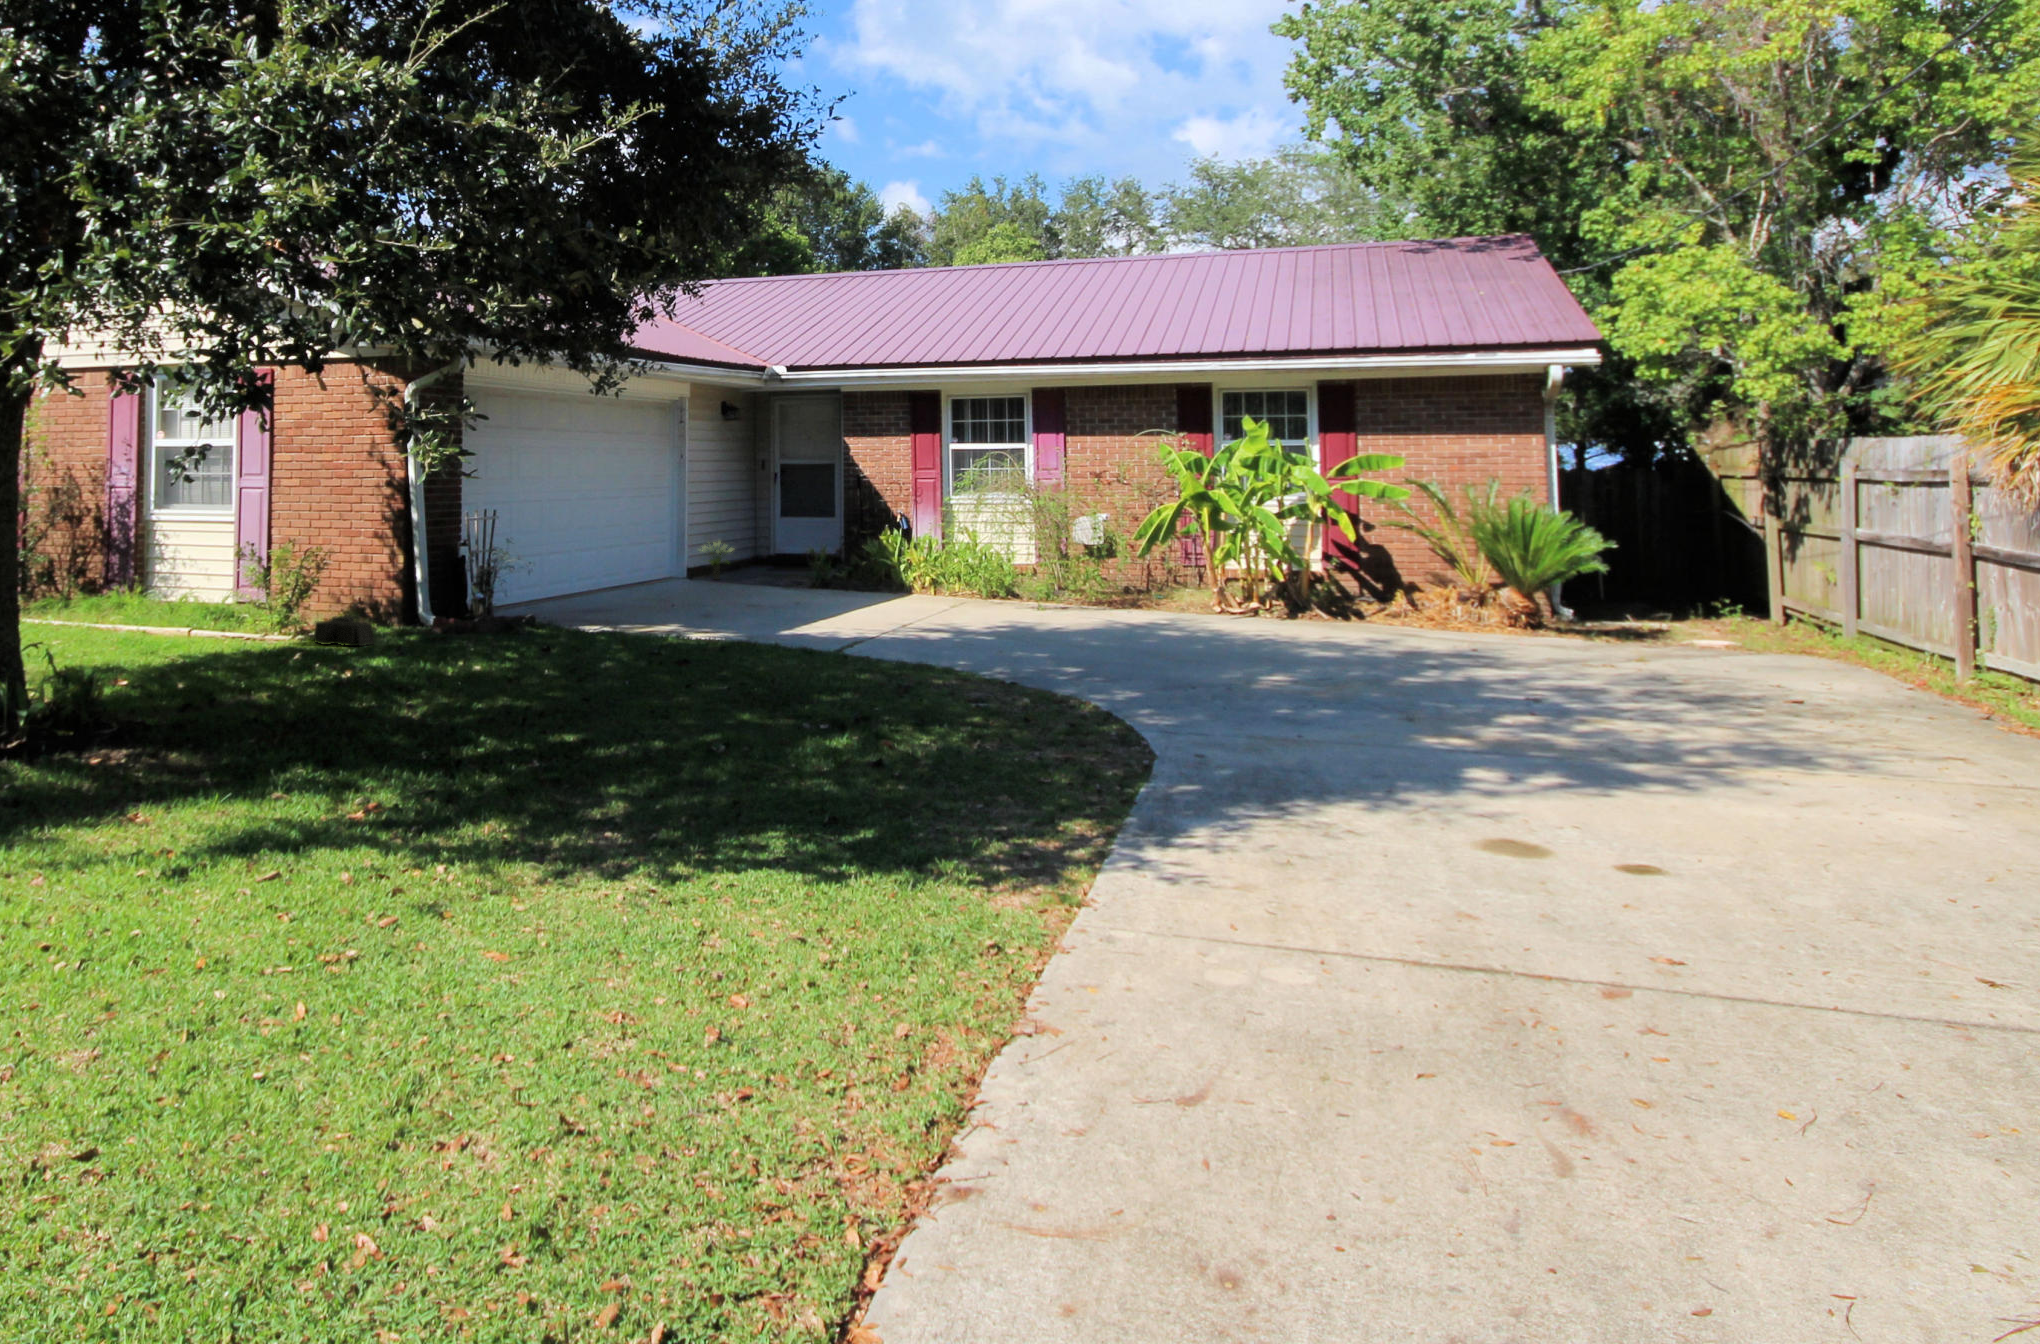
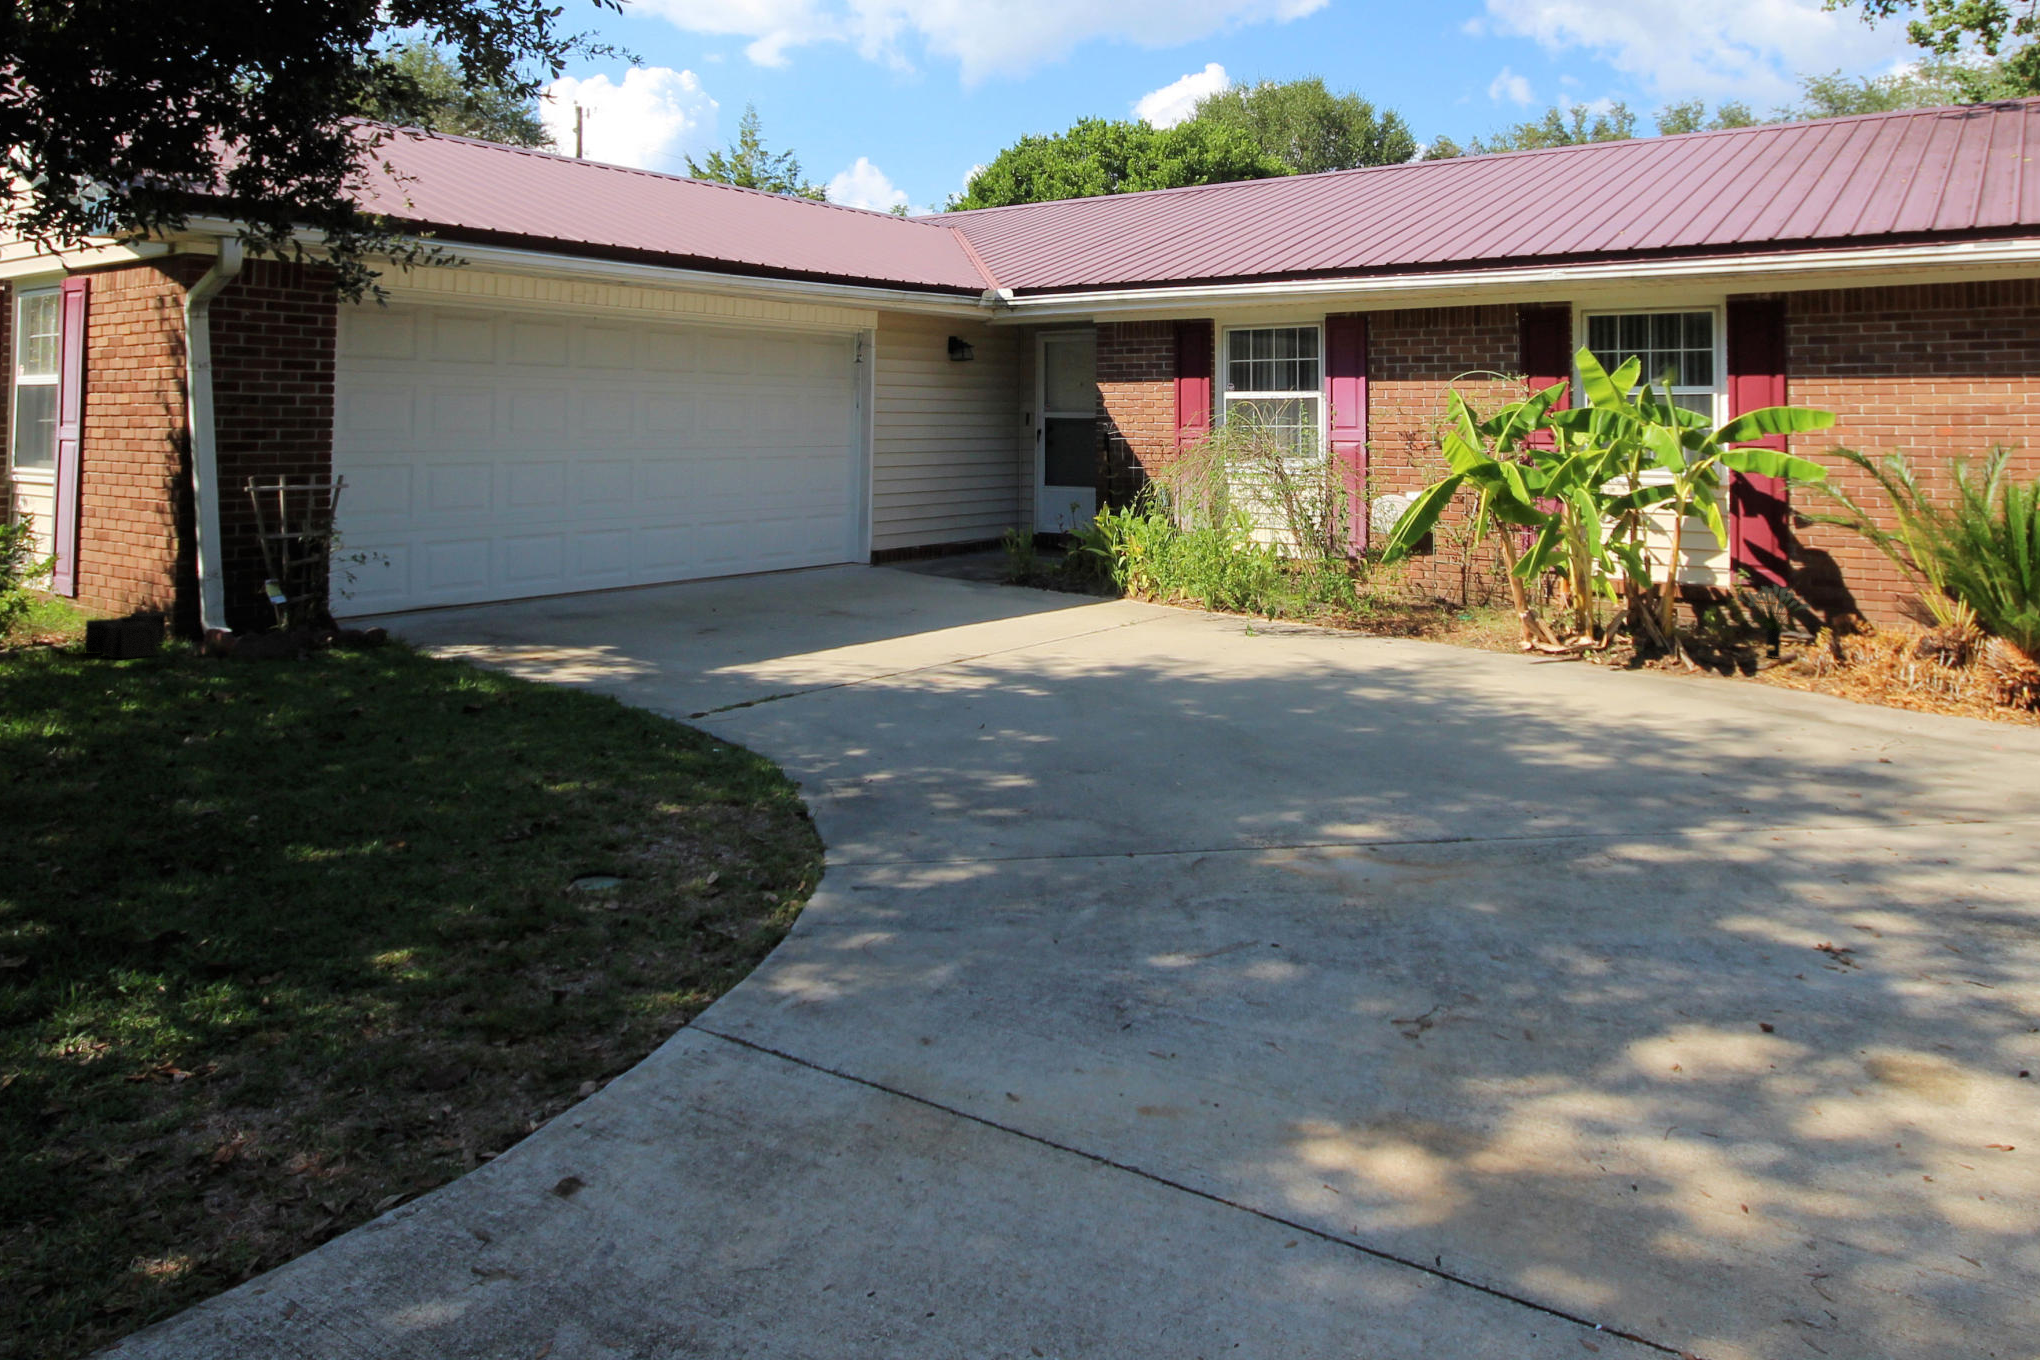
potted plant: present [702,542,733,580] -> present [1738,585,1810,658]

